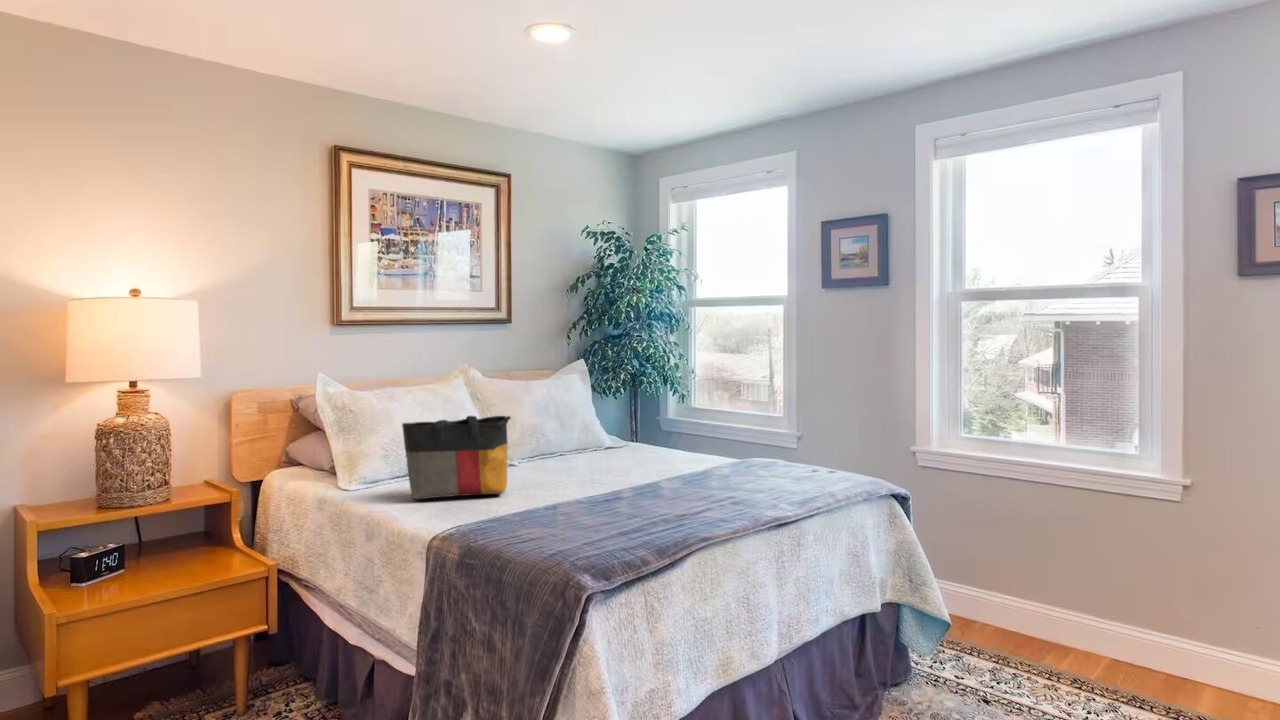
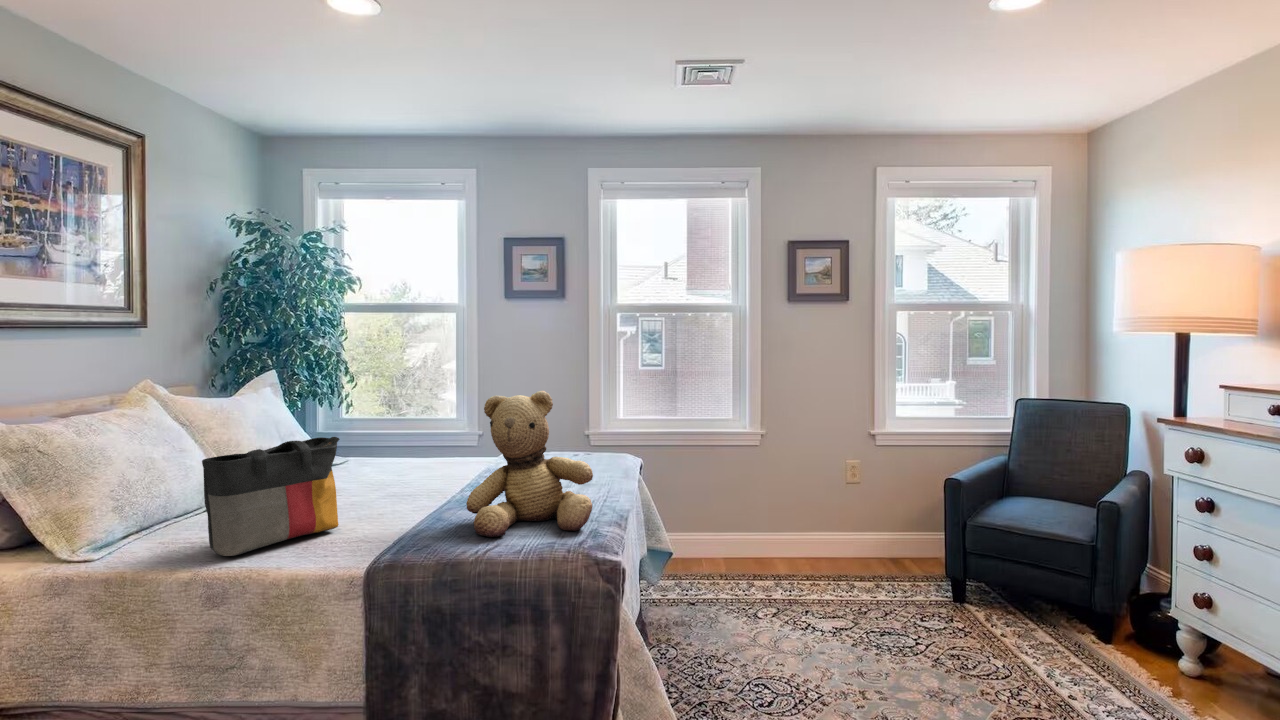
teddy bear: none [567,385,686,532] -> present [466,391,593,537]

